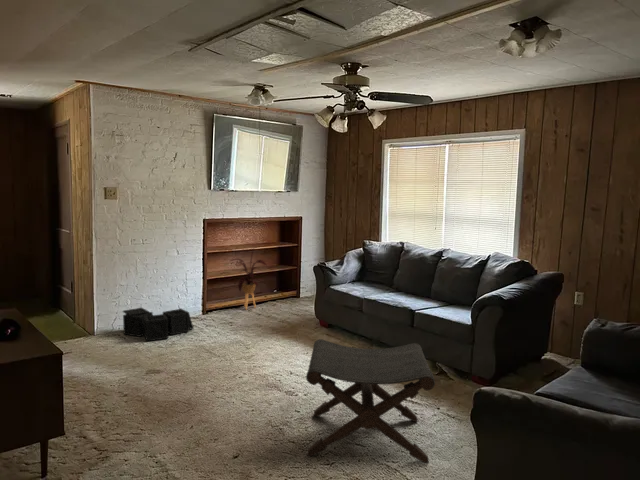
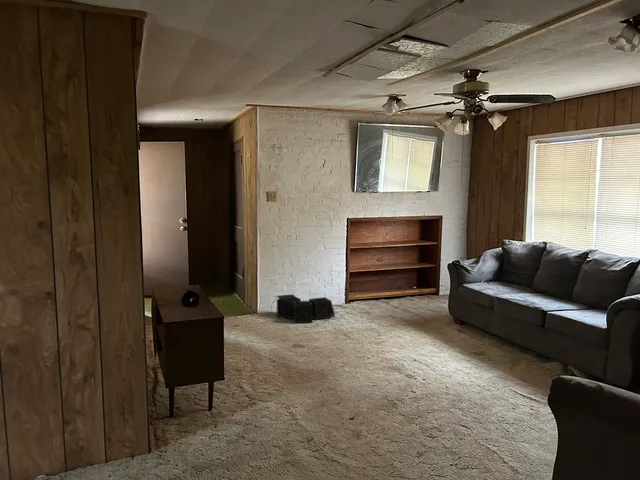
house plant: present [237,252,266,309] -> none [371,244,405,303]
footstool: present [306,339,435,463] -> none [413,327,536,449]

